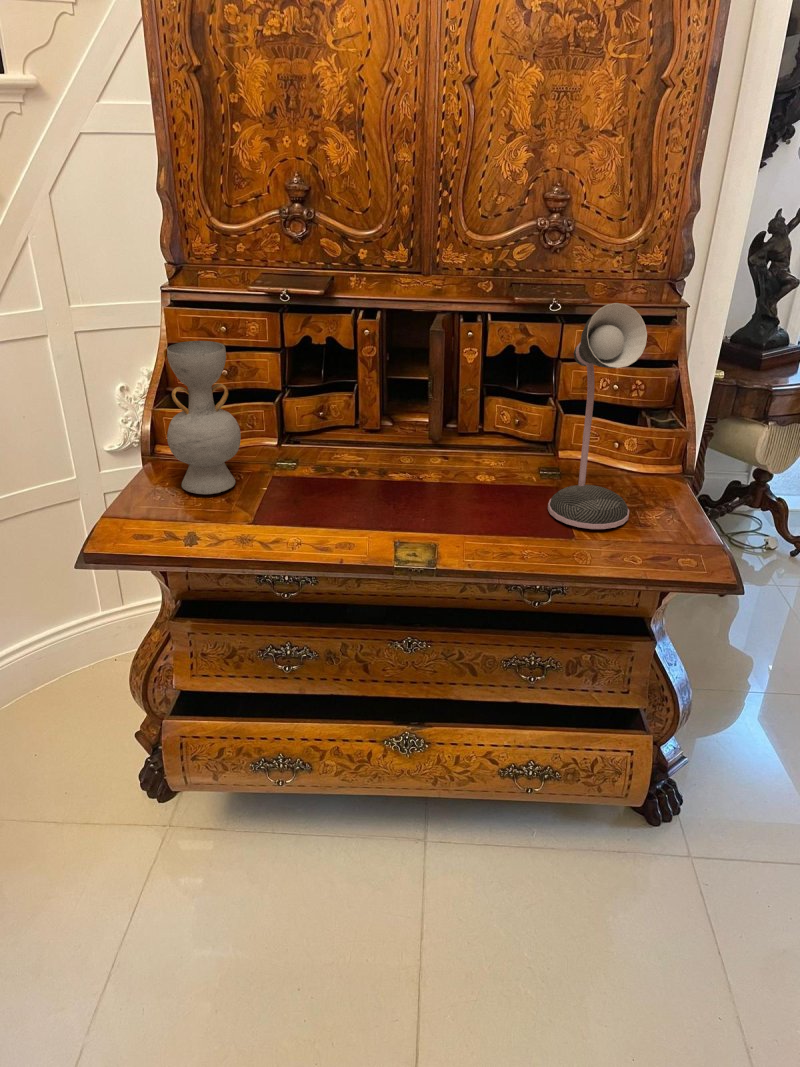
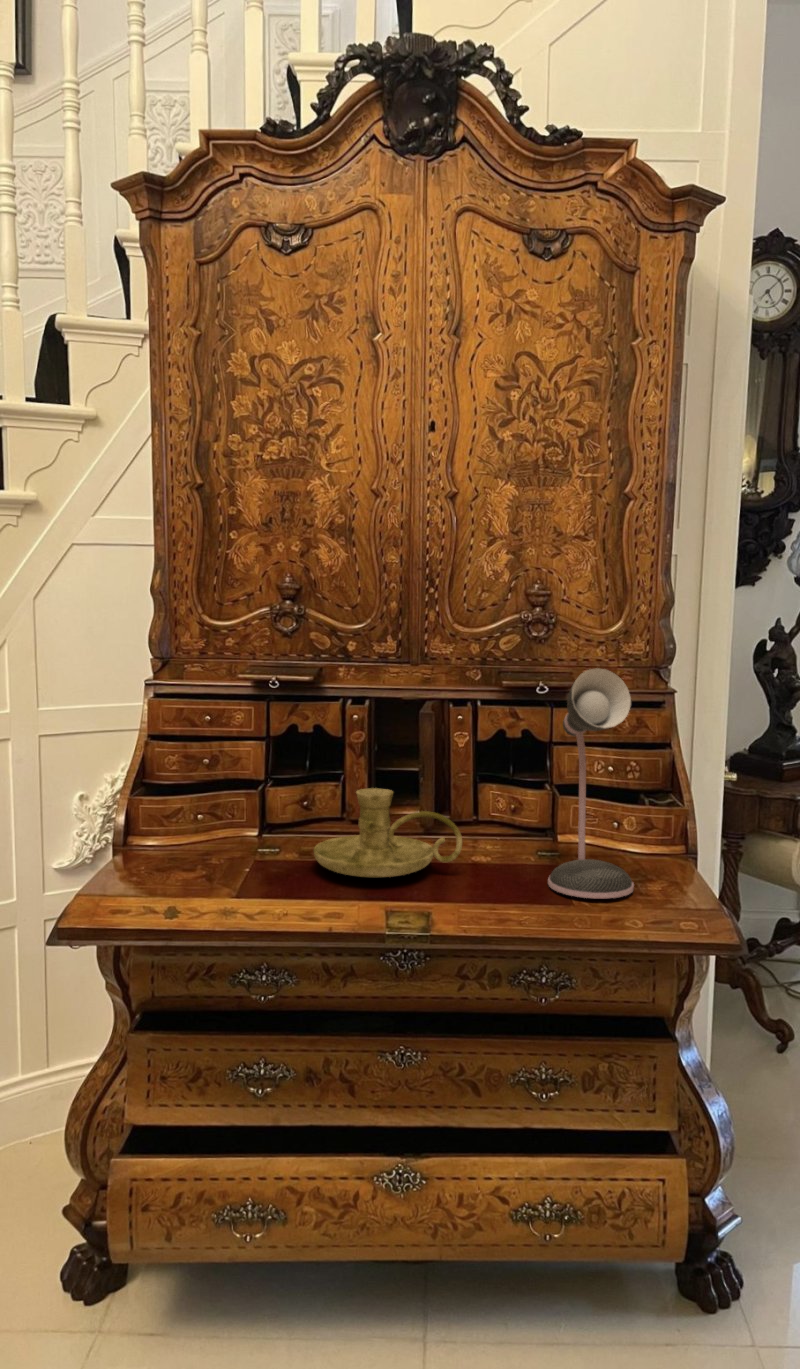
decorative vase: present [167,341,241,494] -> none [148,717,224,873]
candle holder: none [327,413,469,503] -> present [314,788,462,877]

